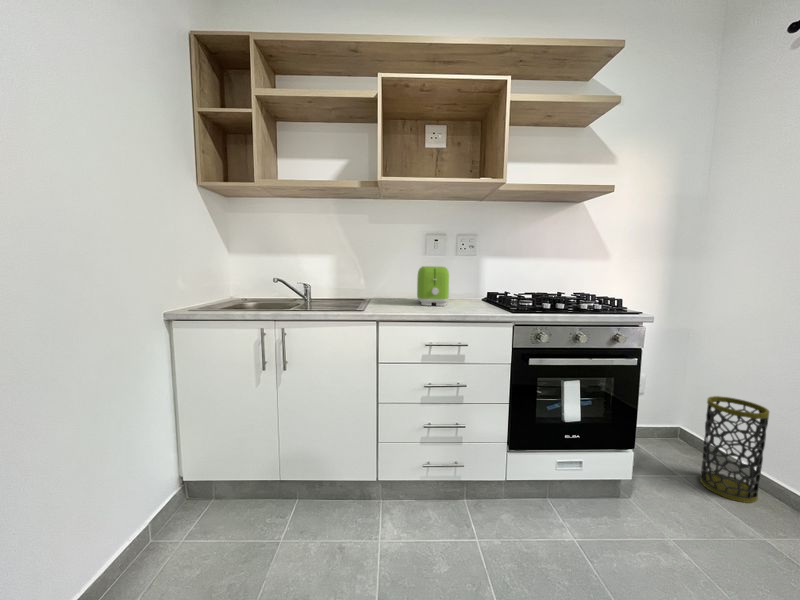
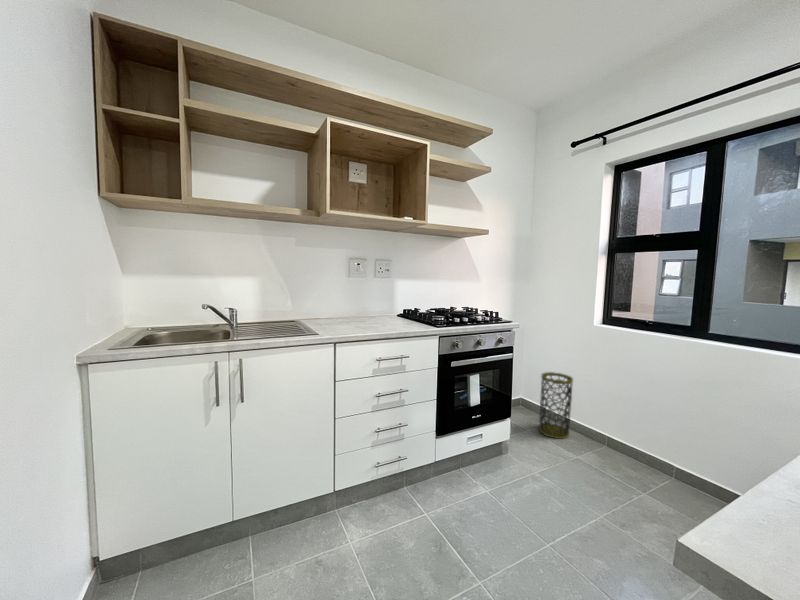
toaster: present [417,266,449,306] -> none [345,288,382,324]

